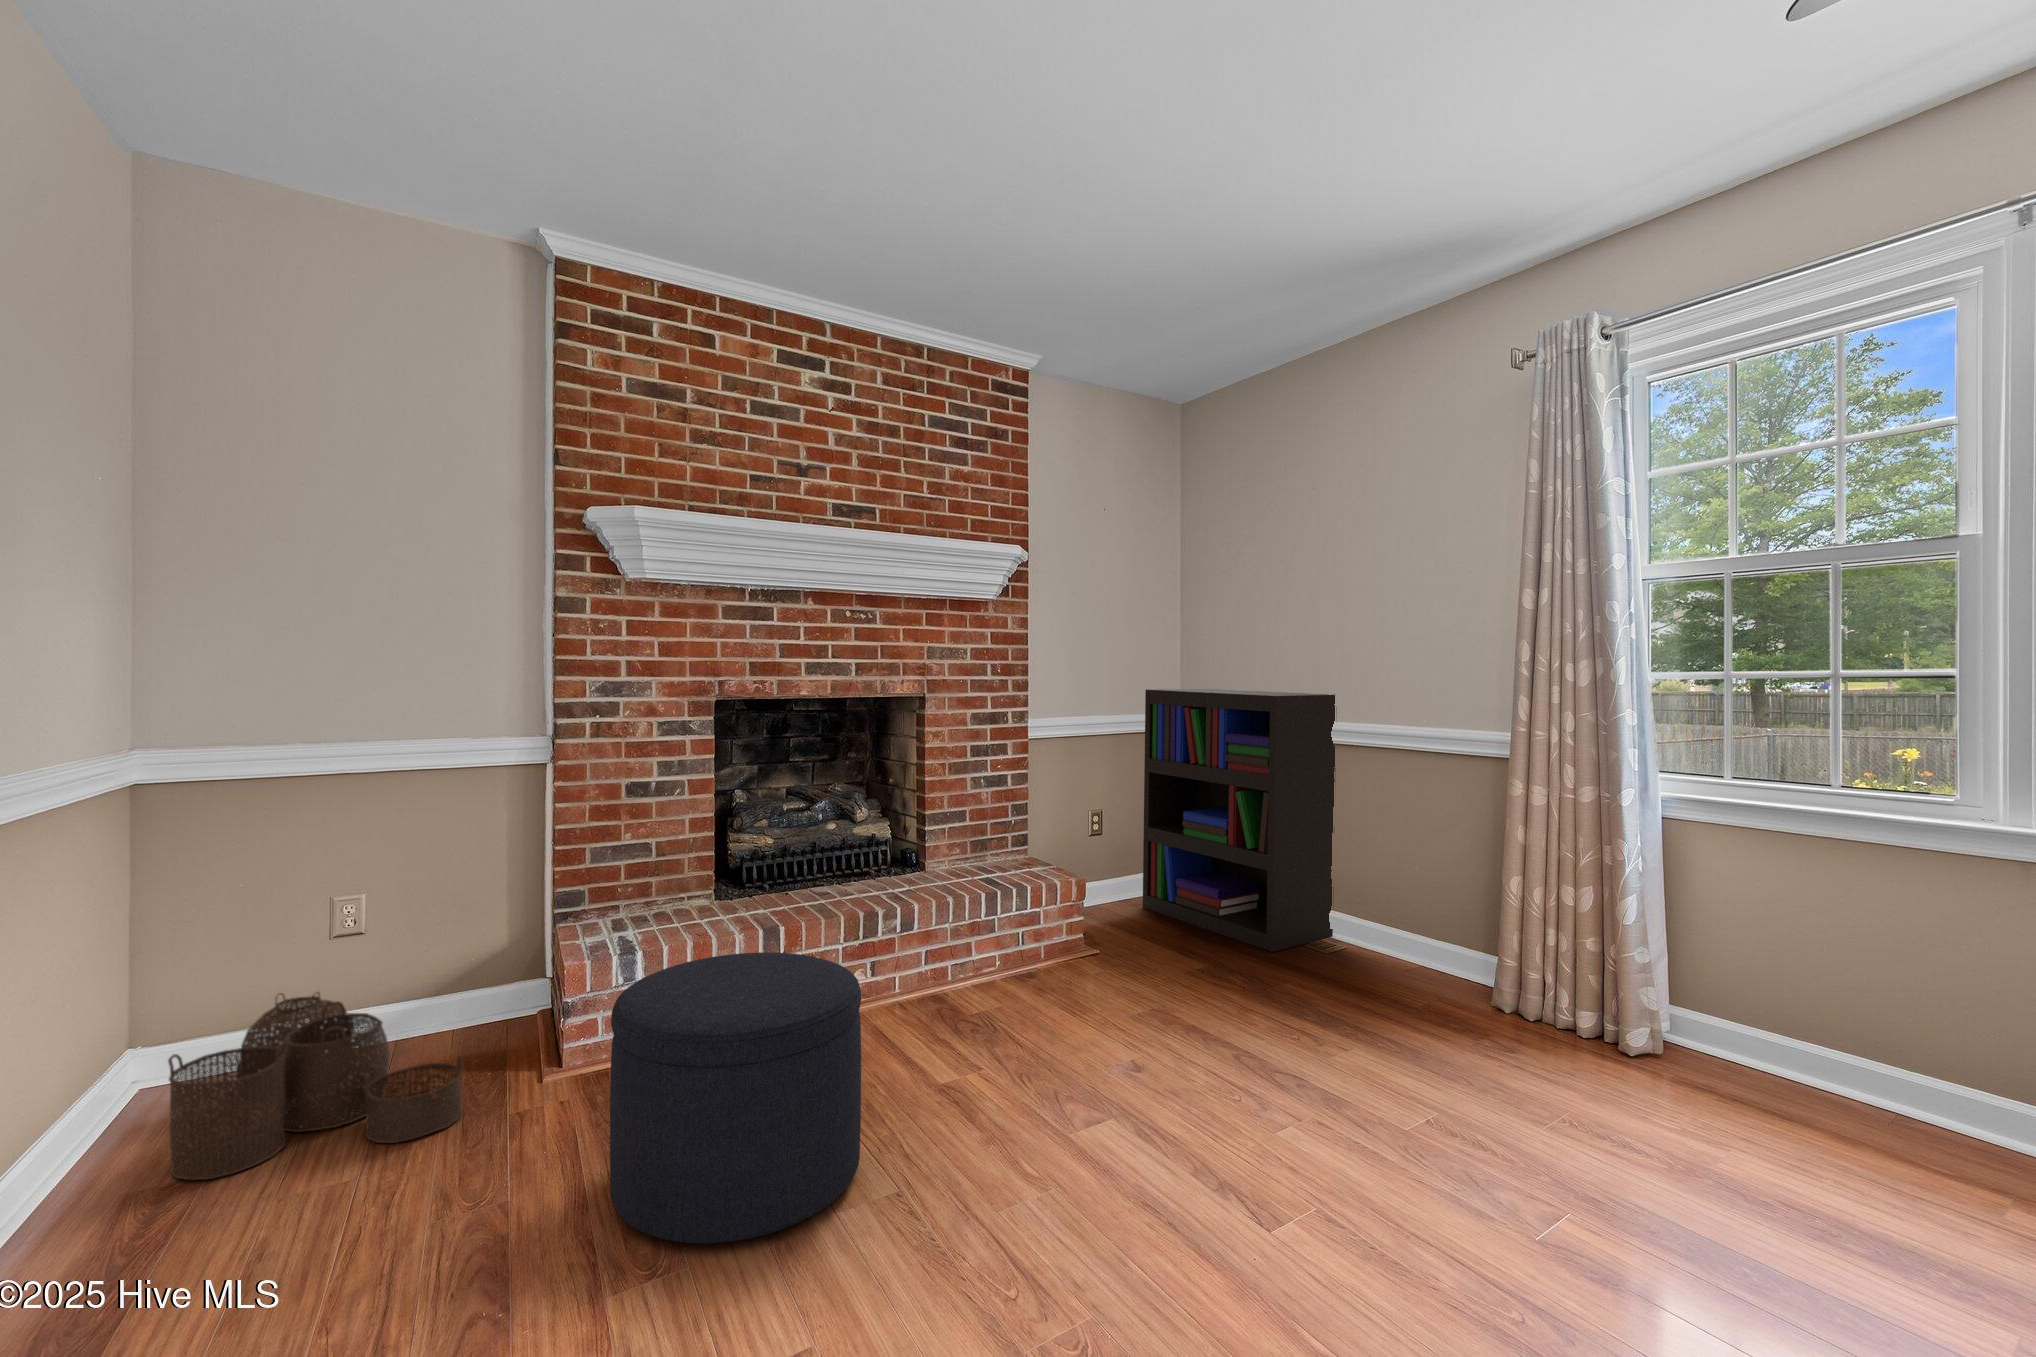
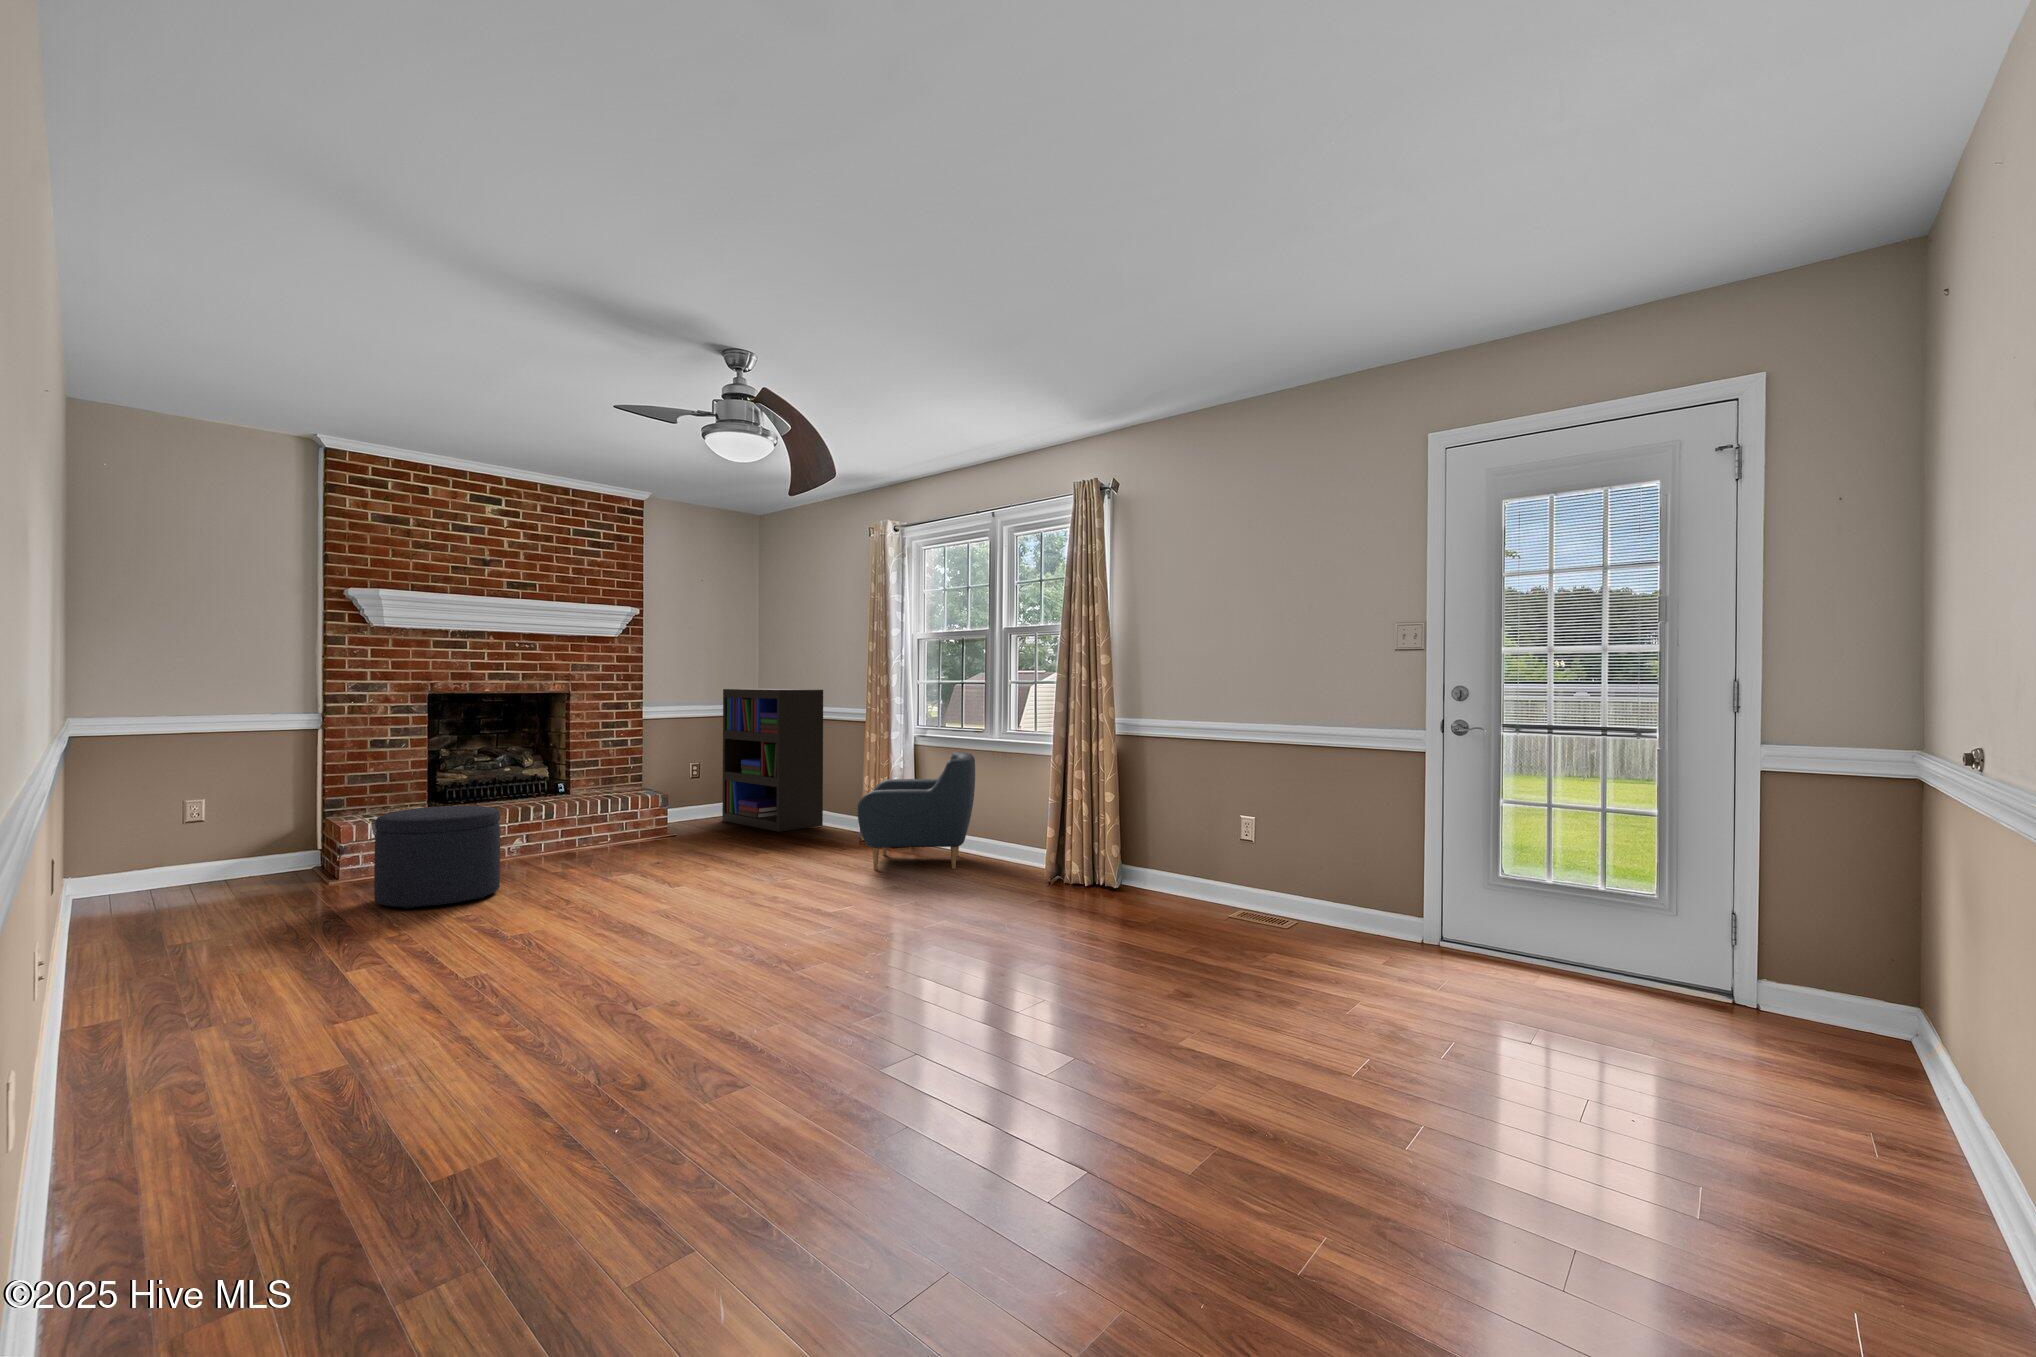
armchair: none [1555,851,1966,1173] -> present [858,752,975,870]
woven basket: present [168,992,464,1180] -> none [130,845,286,913]

